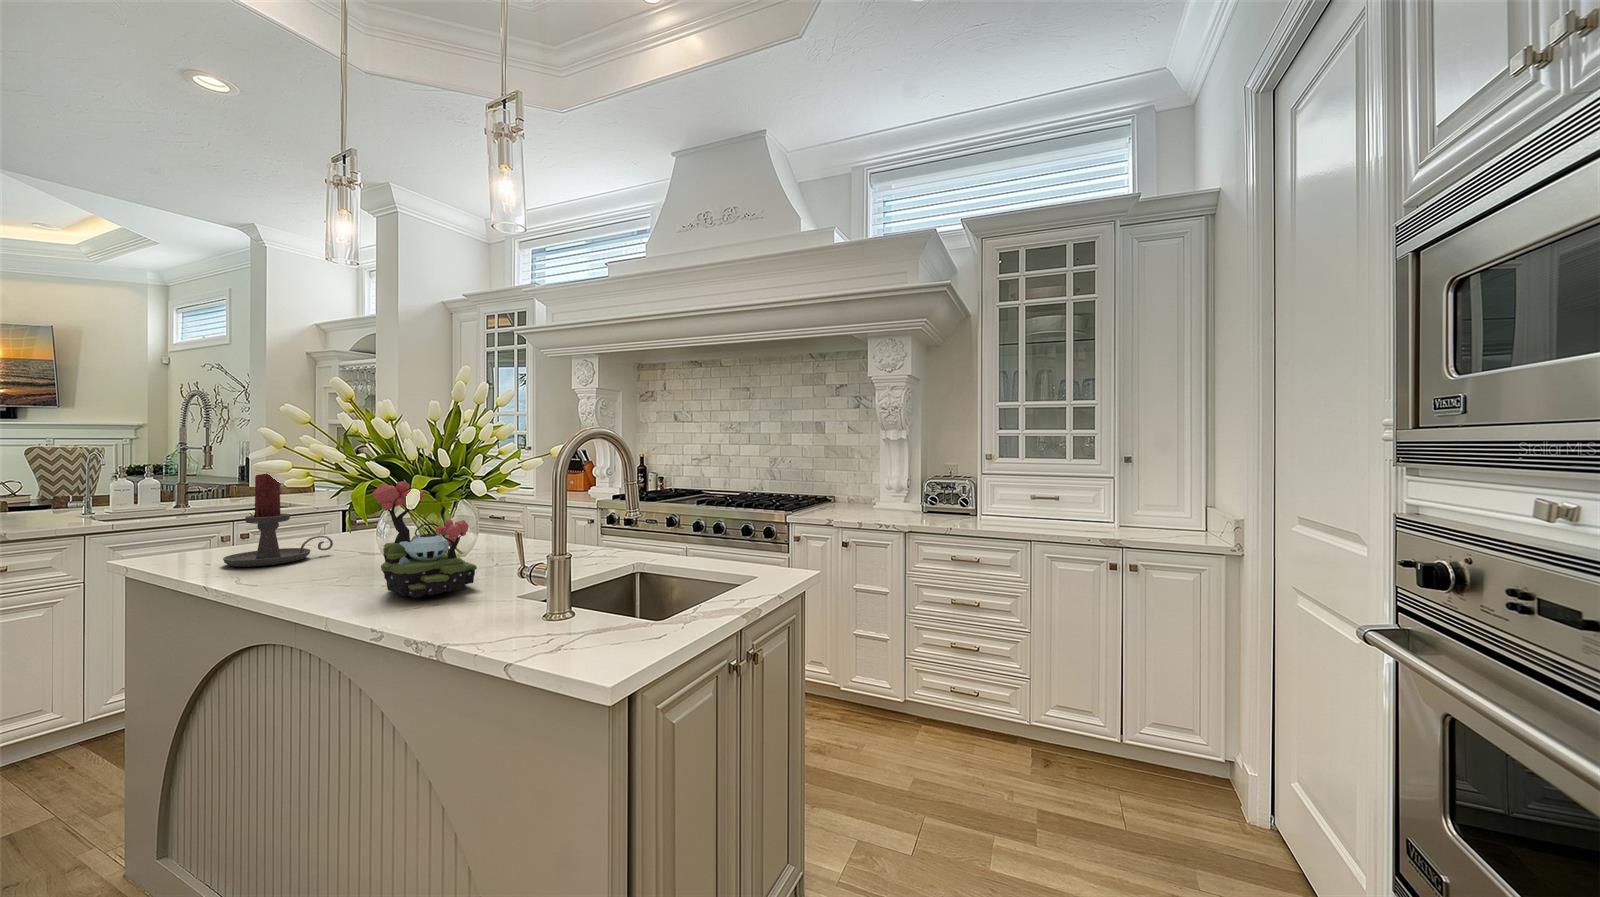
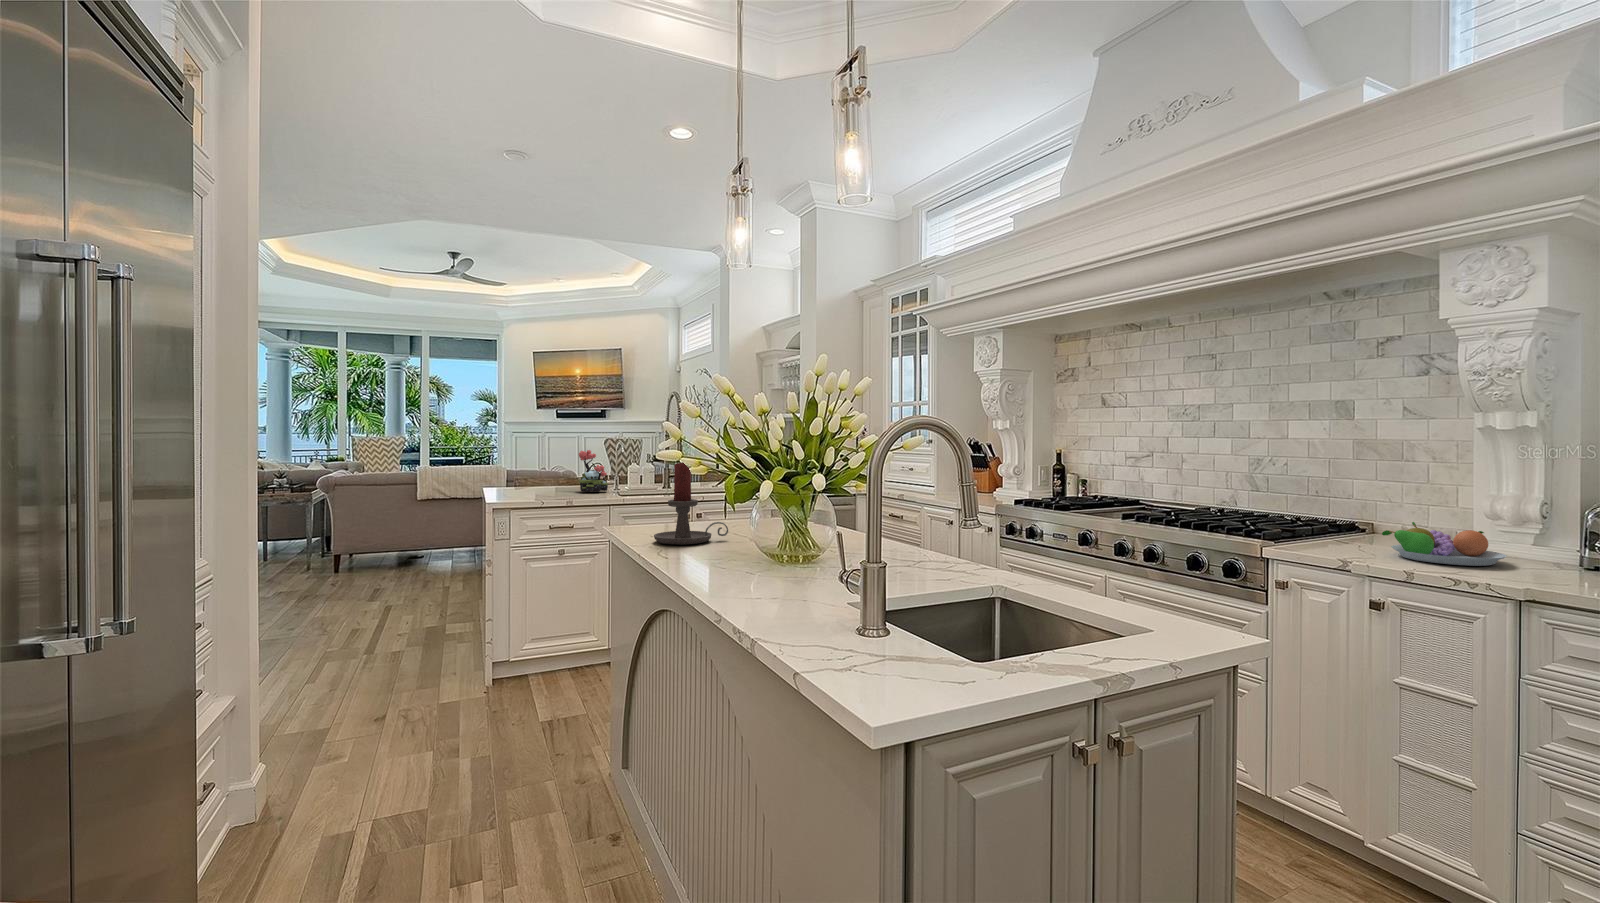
plant: present [372,481,477,598] -> present [579,450,608,492]
fruit bowl: none [847,494,900,517] -> present [1382,522,1506,566]

